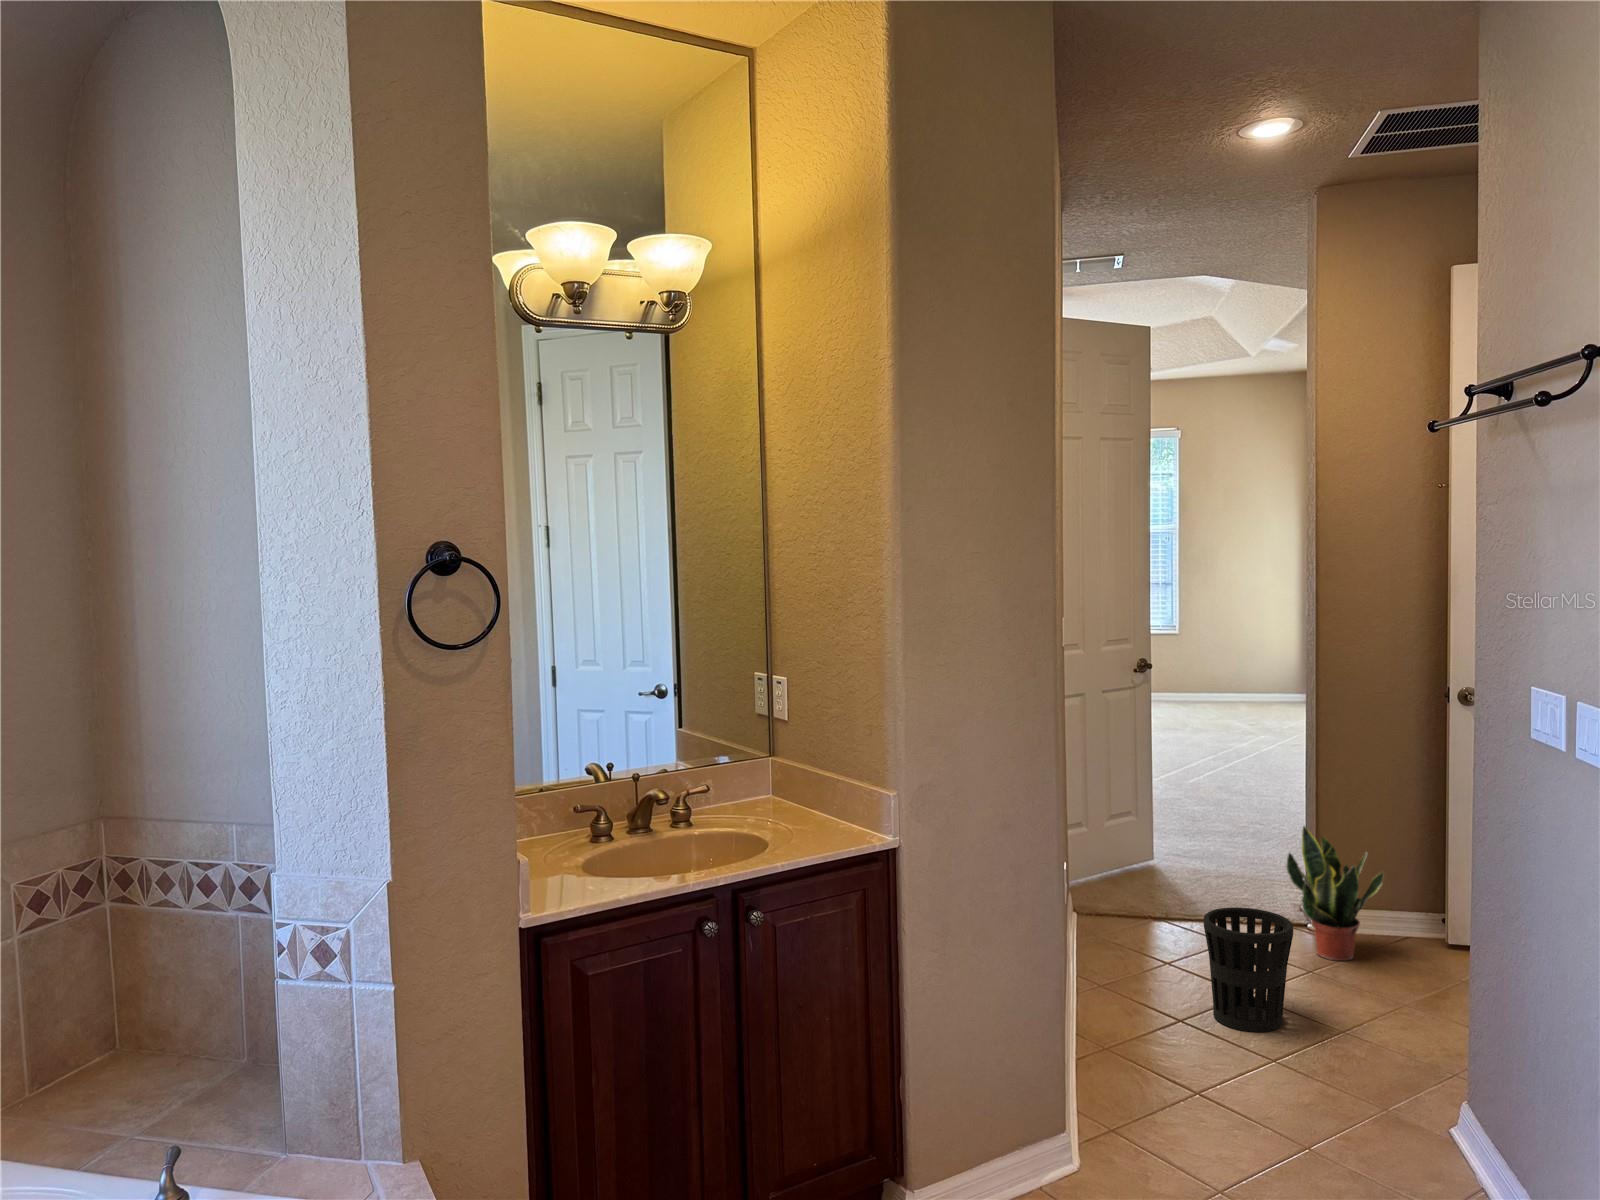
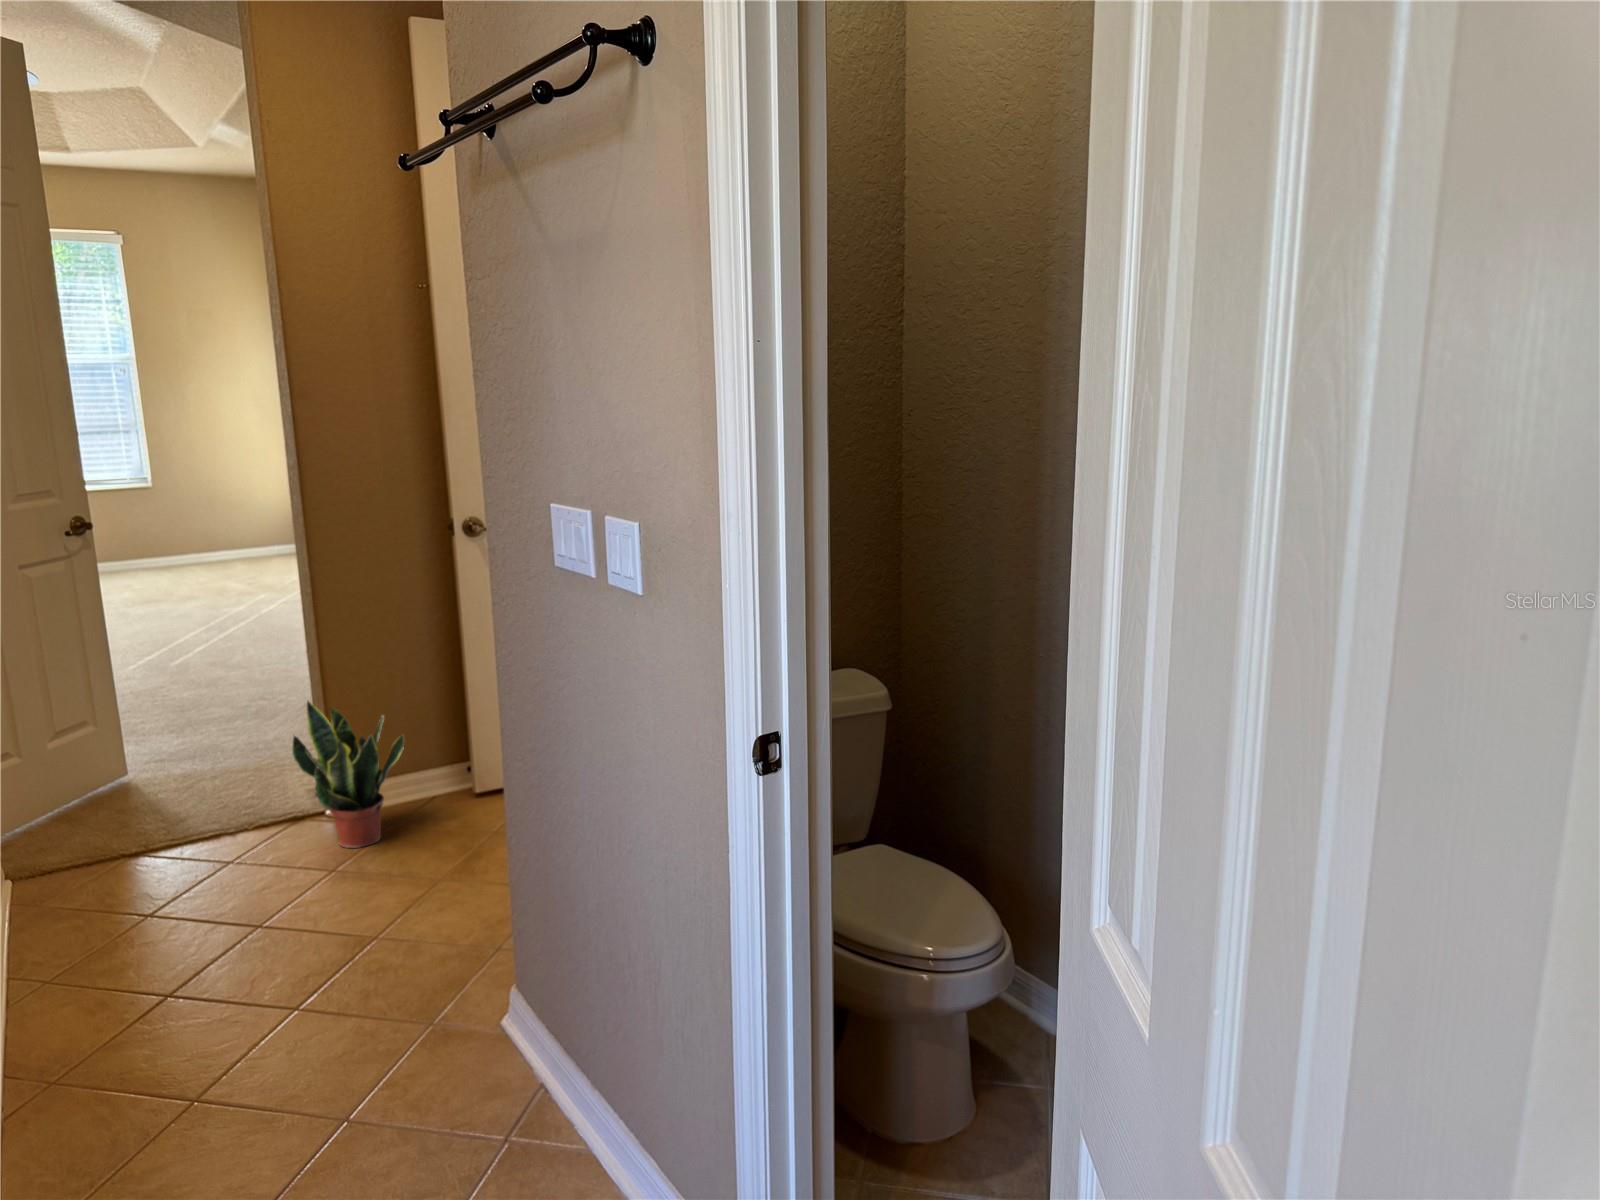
wastebasket: present [1204,907,1293,1032] -> none [184,822,304,983]

